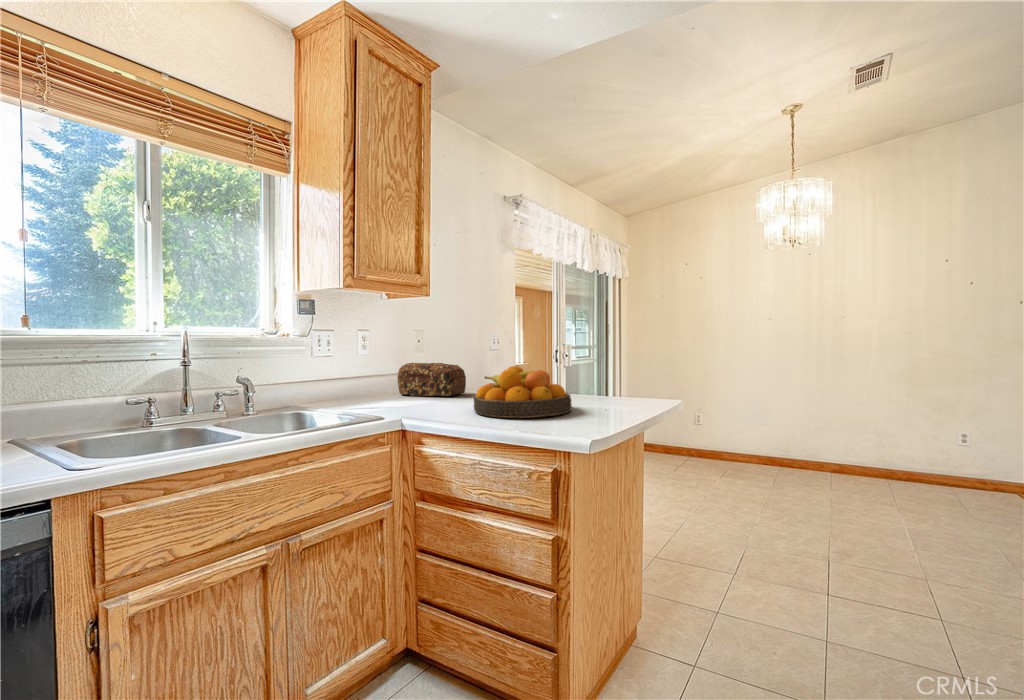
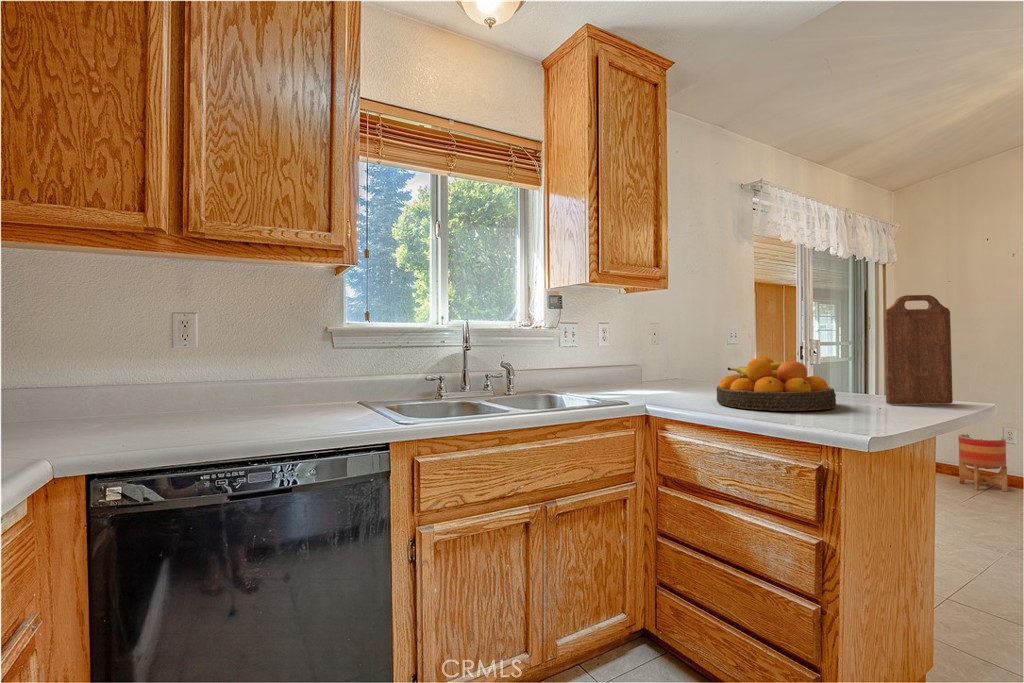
cutting board: none [608,313,653,405] -> present [884,295,953,404]
bread loaf: present [397,363,466,396] -> none [633,355,703,388]
planter: none [662,417,690,461] -> present [958,434,1008,492]

